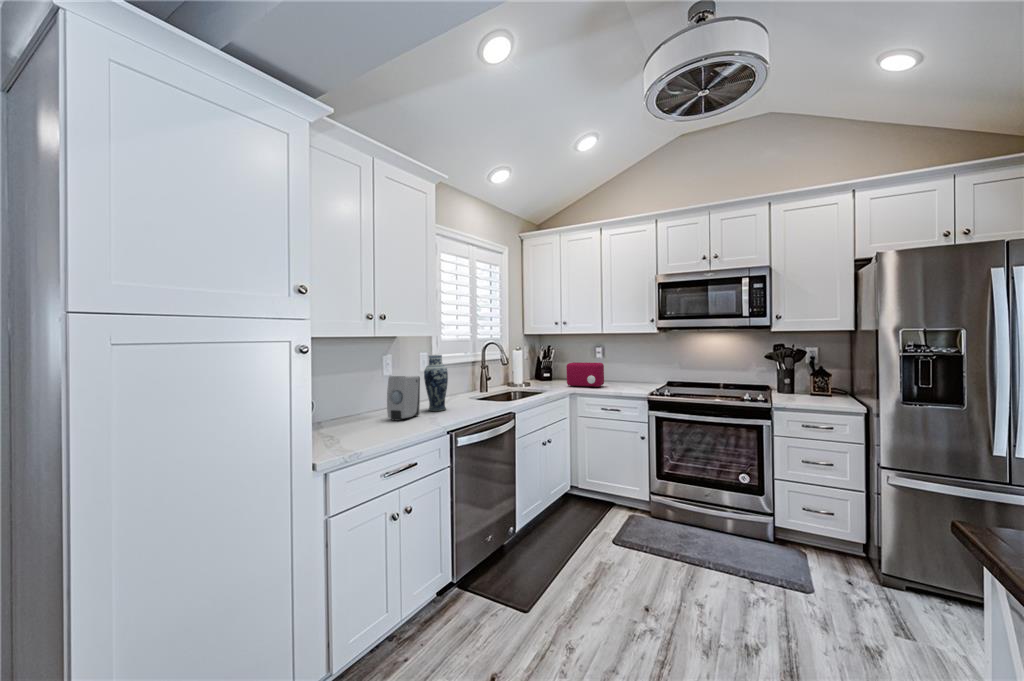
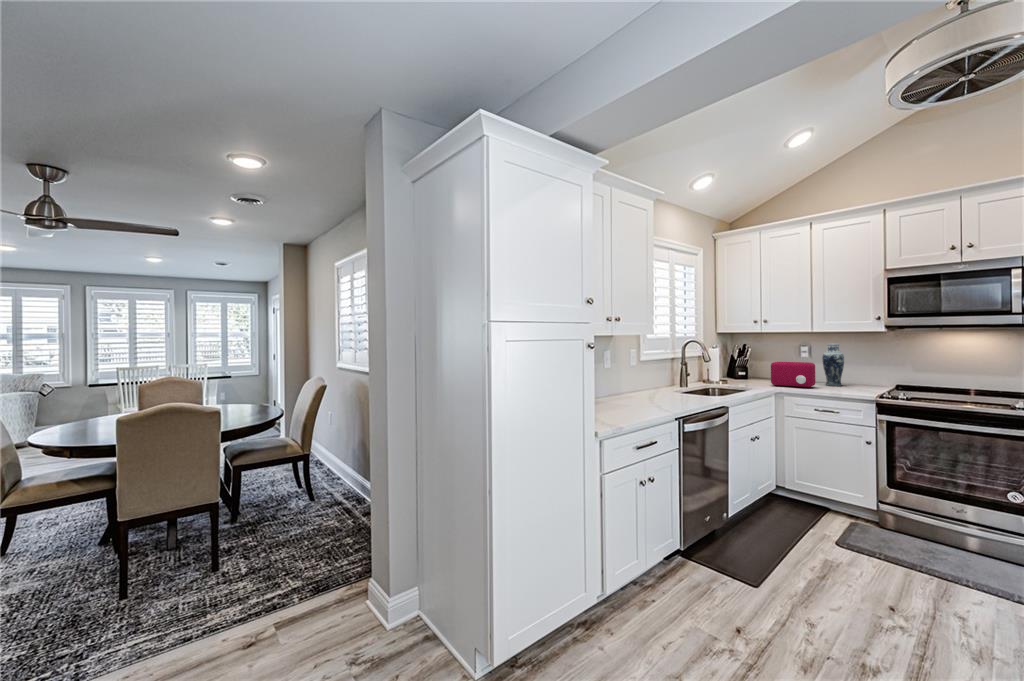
vase: present [424,355,448,411] -> present [822,344,844,386]
soap dispenser: present [387,376,420,421] -> none [615,368,641,406]

